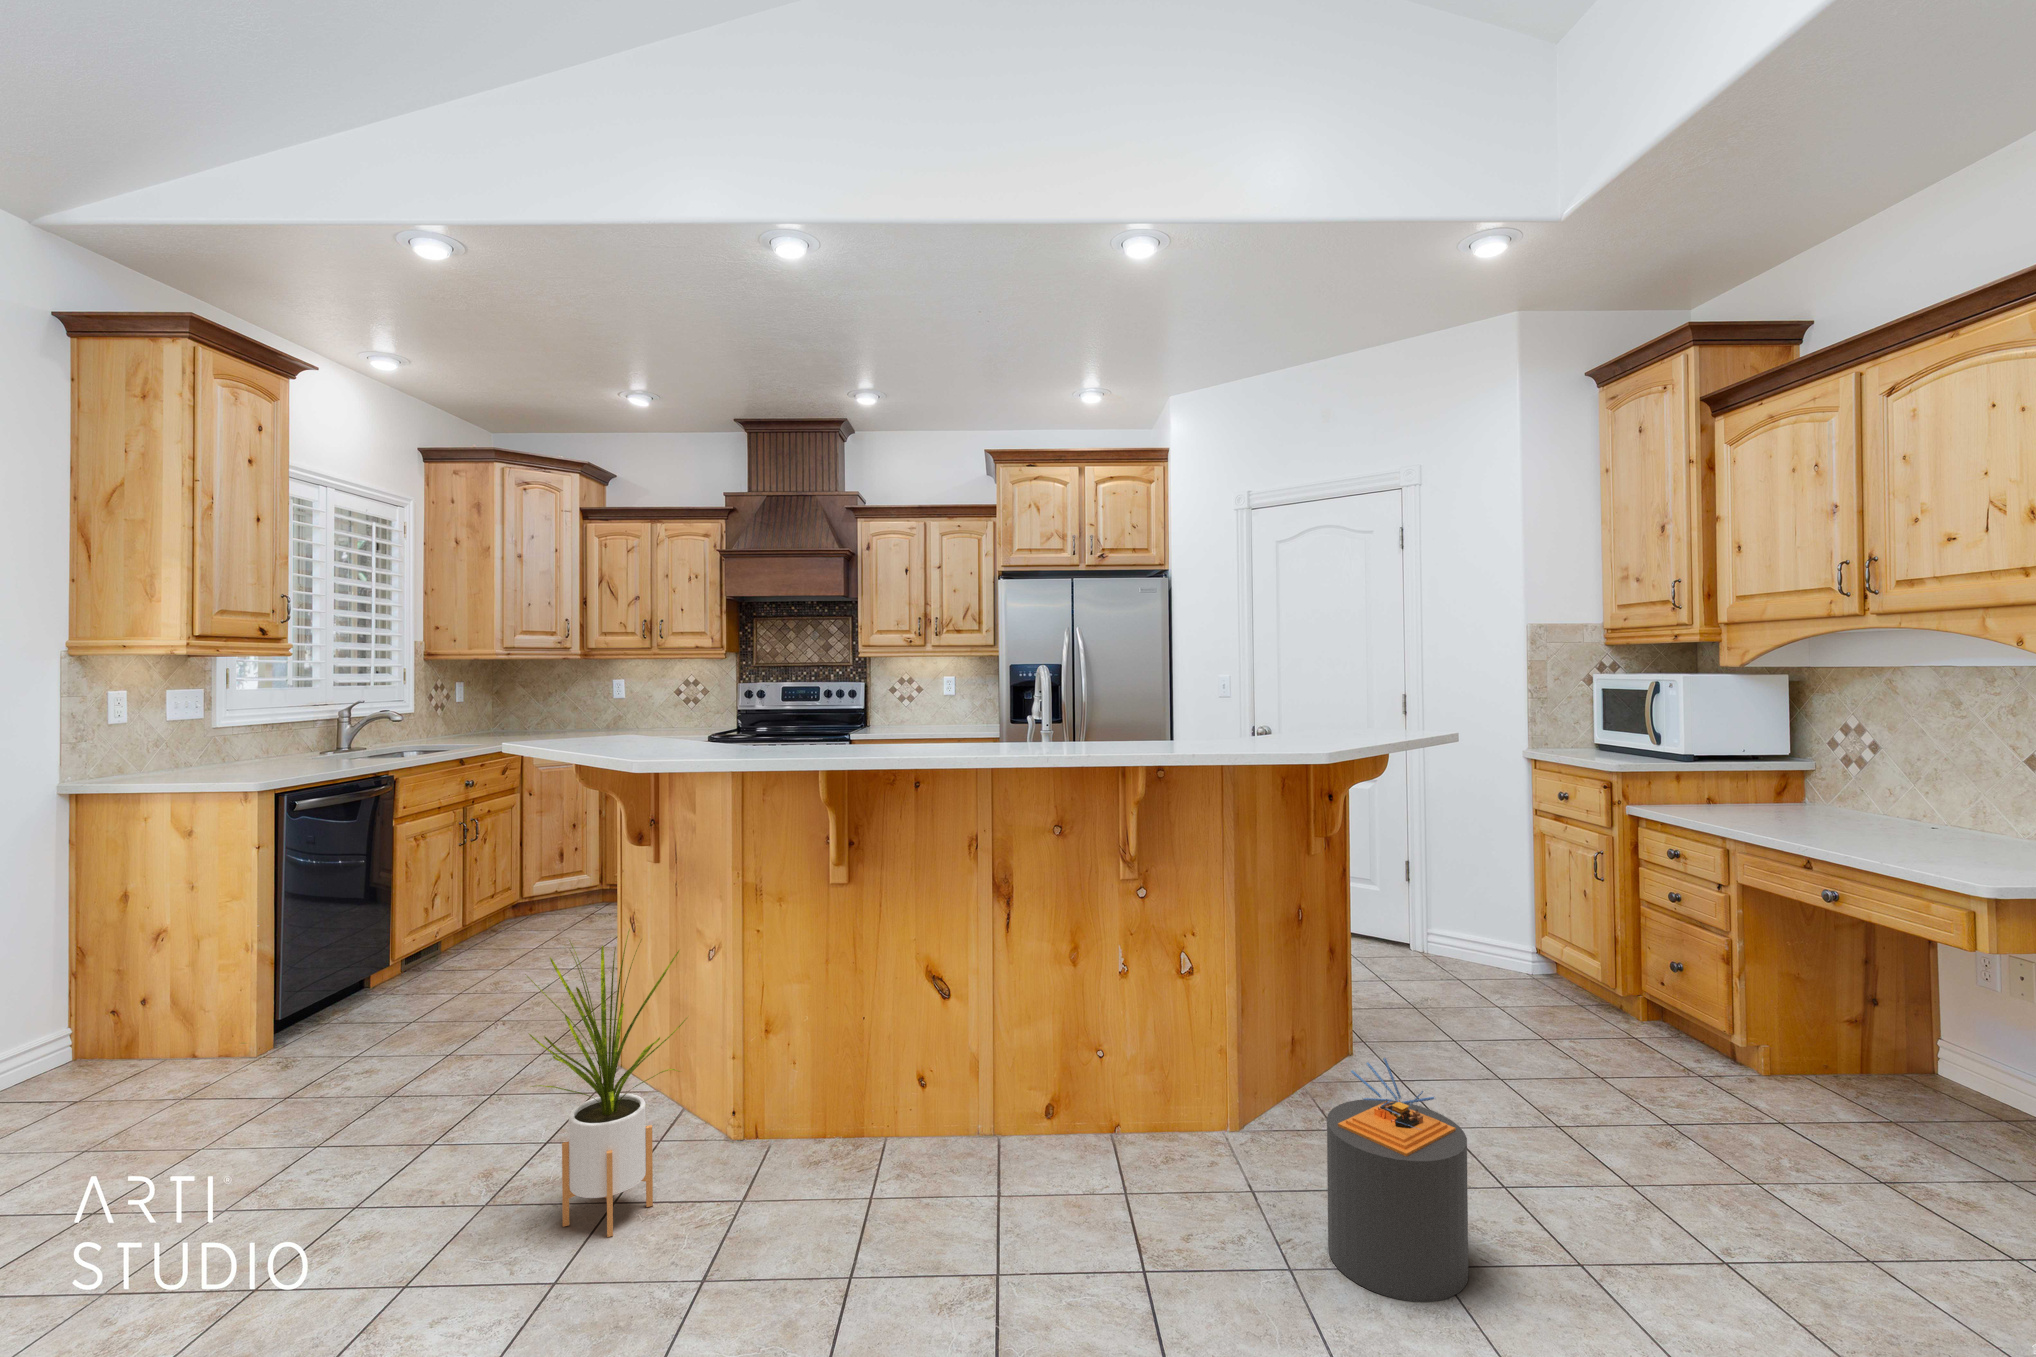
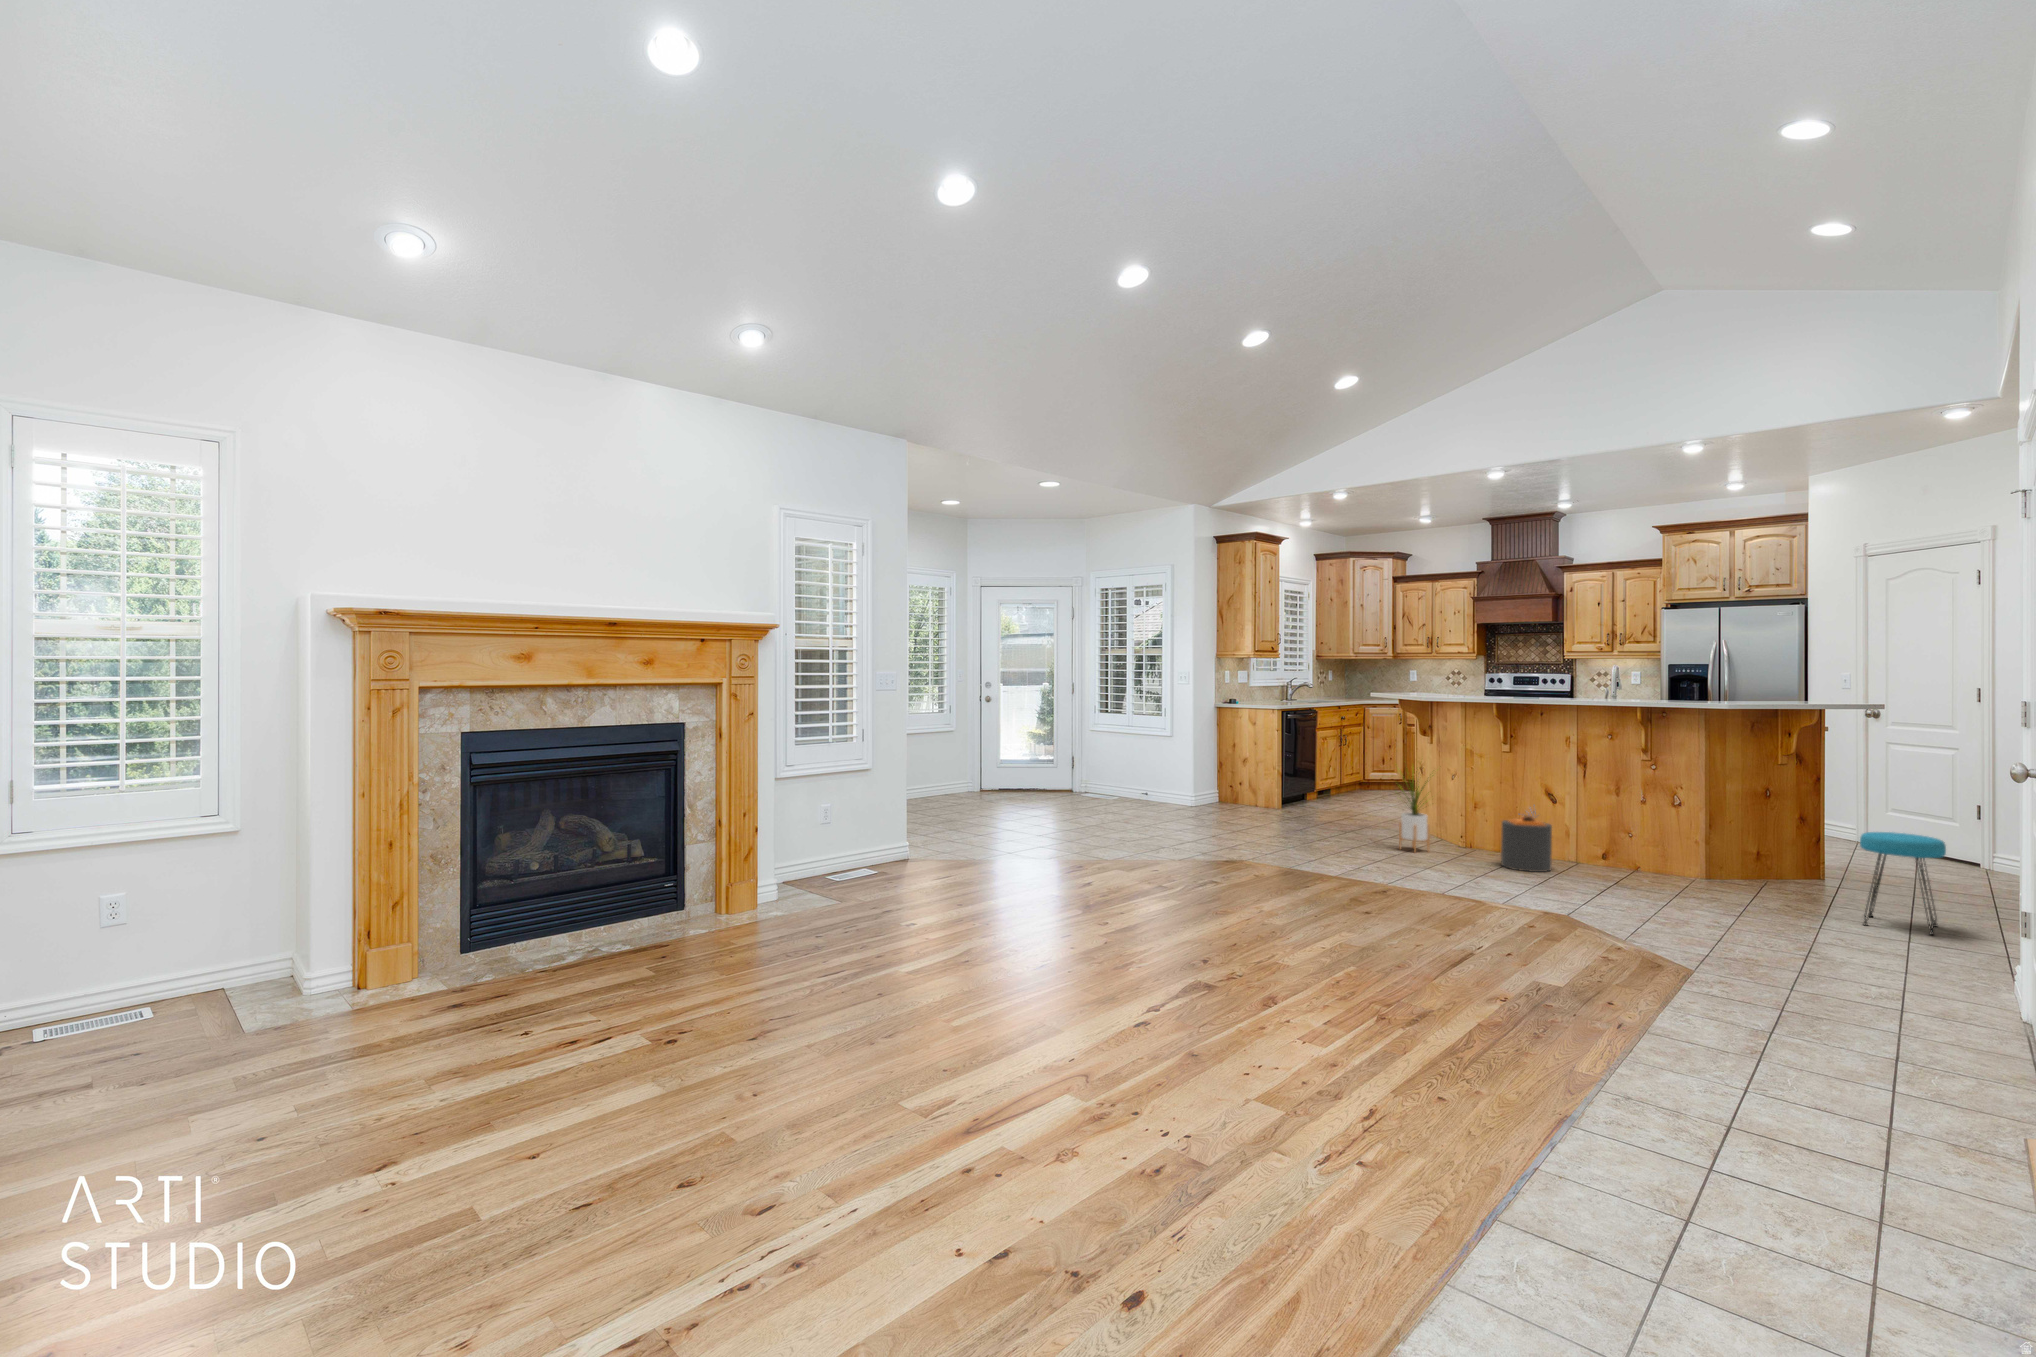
stool: none [1601,1020,1796,1280] -> present [1860,832,1946,935]
trash can: present [1327,1058,1468,1302] -> present [1501,812,1552,872]

